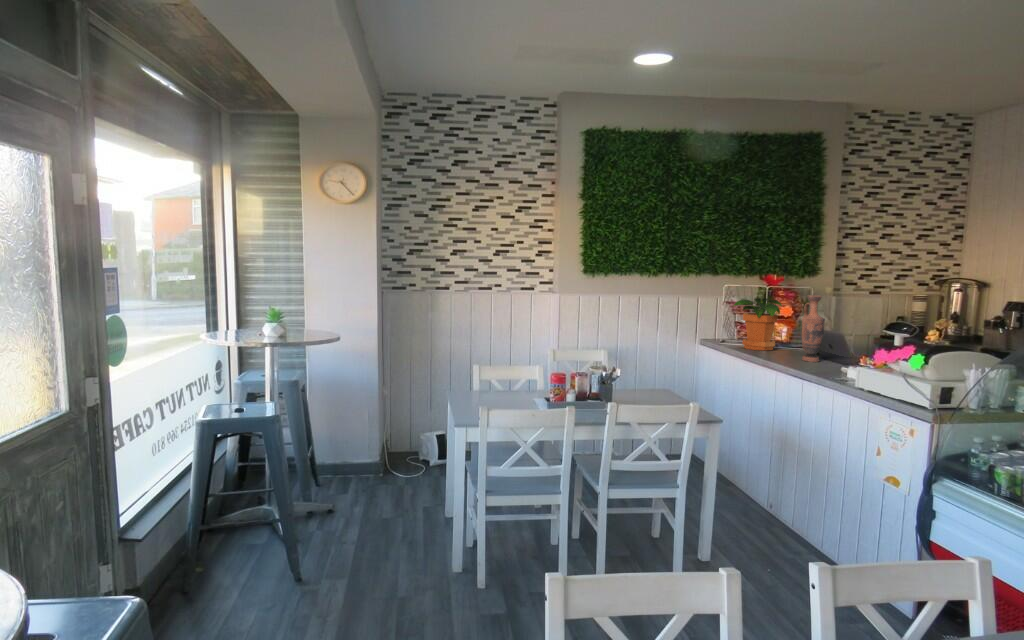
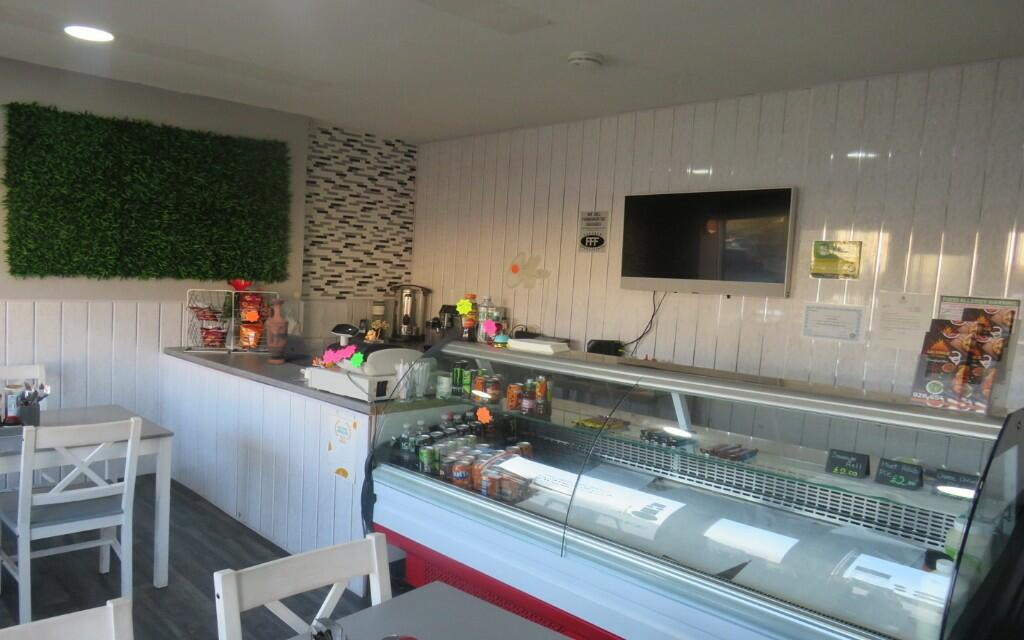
potted plant: present [734,298,782,350] -> none [197,302,250,355]

